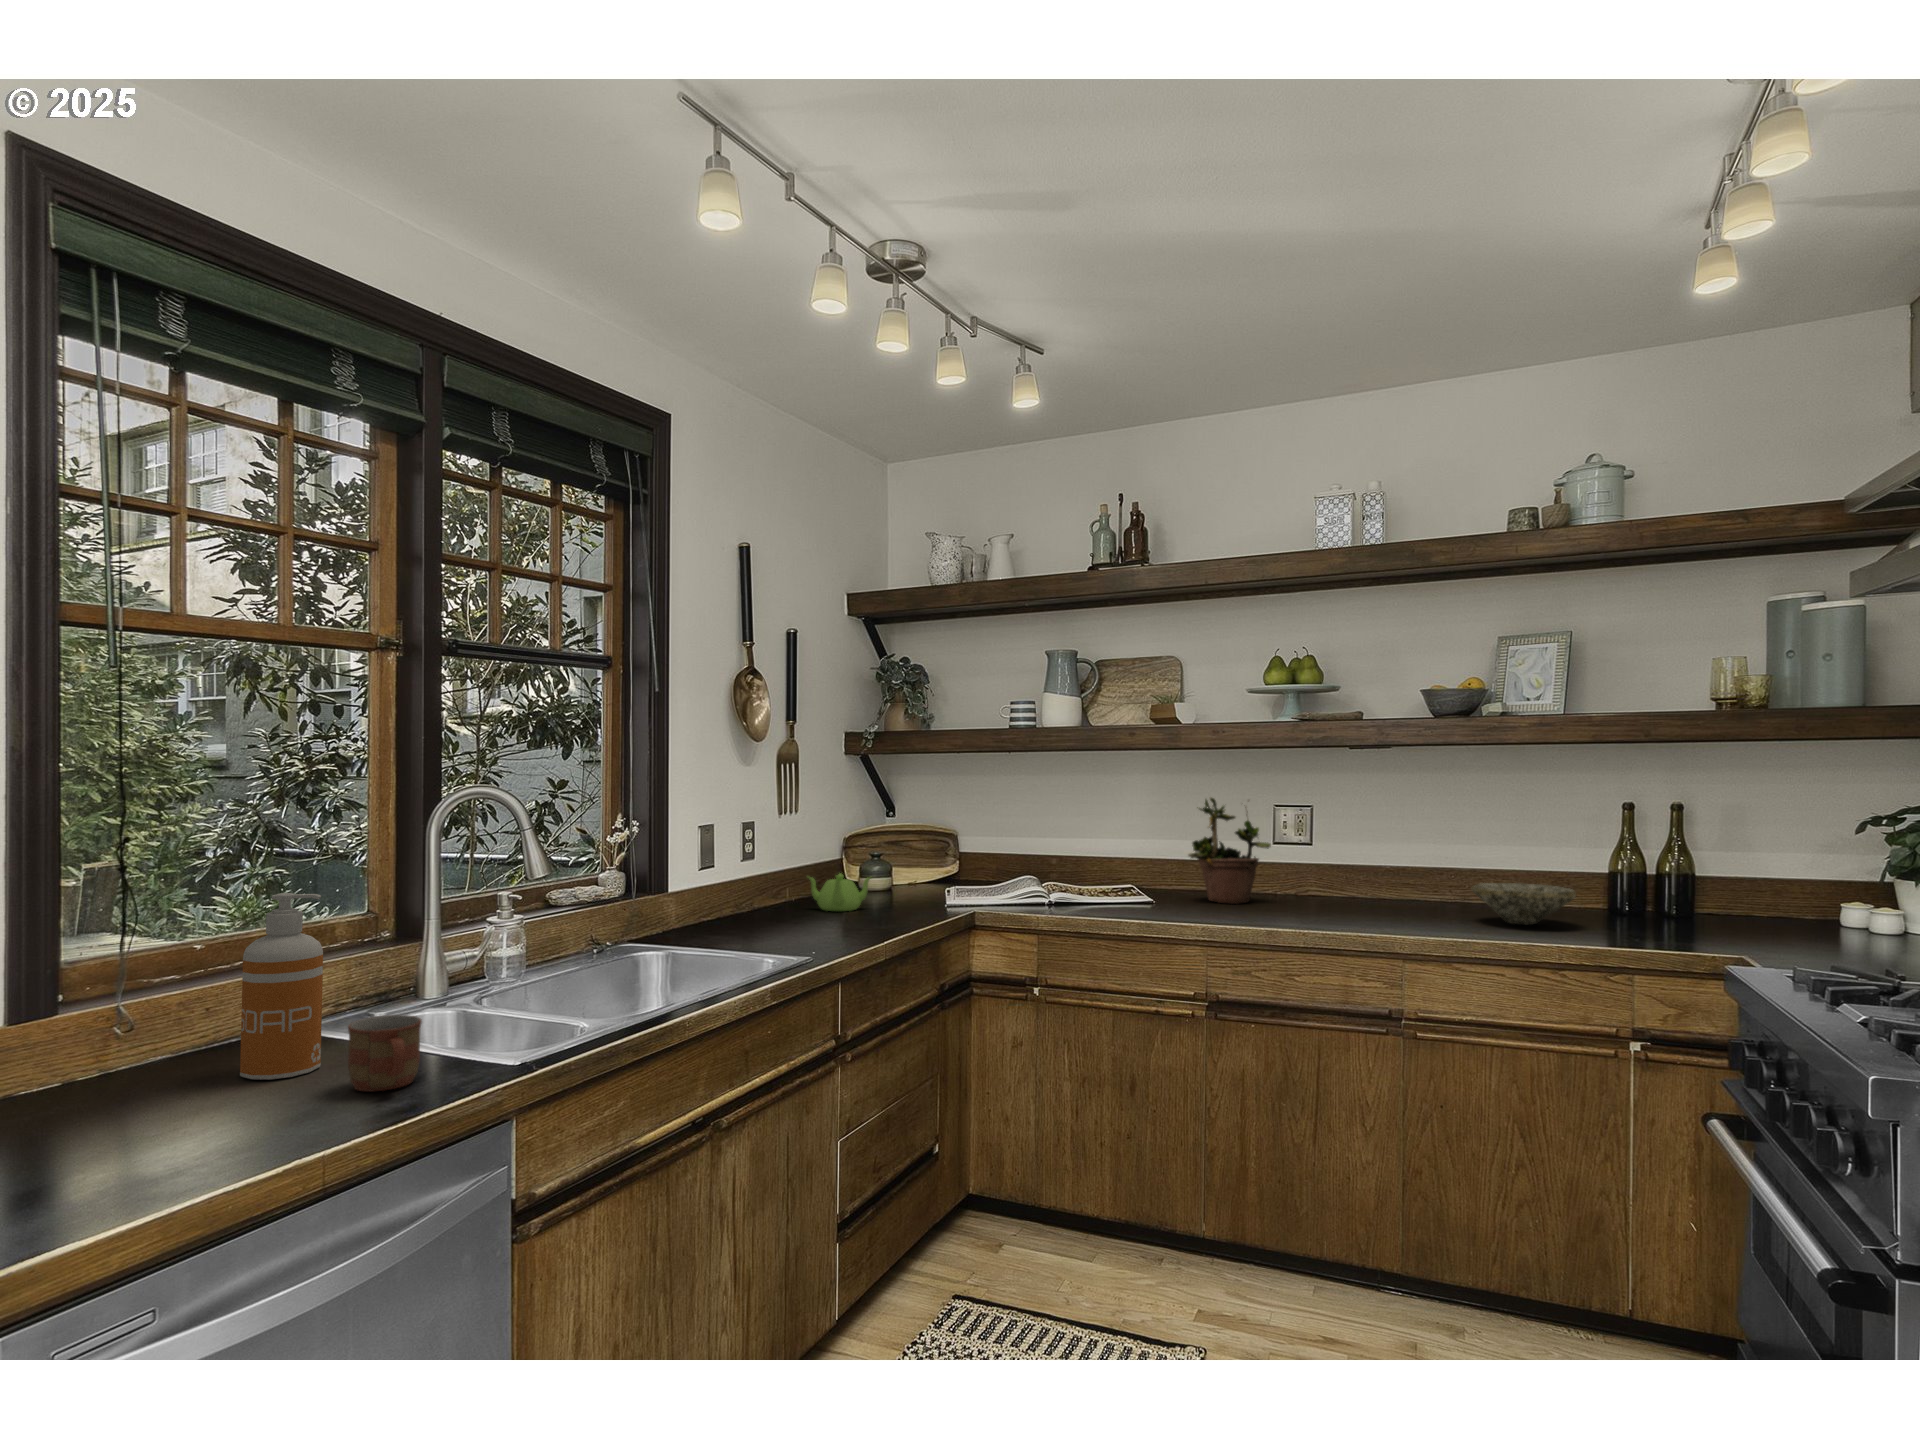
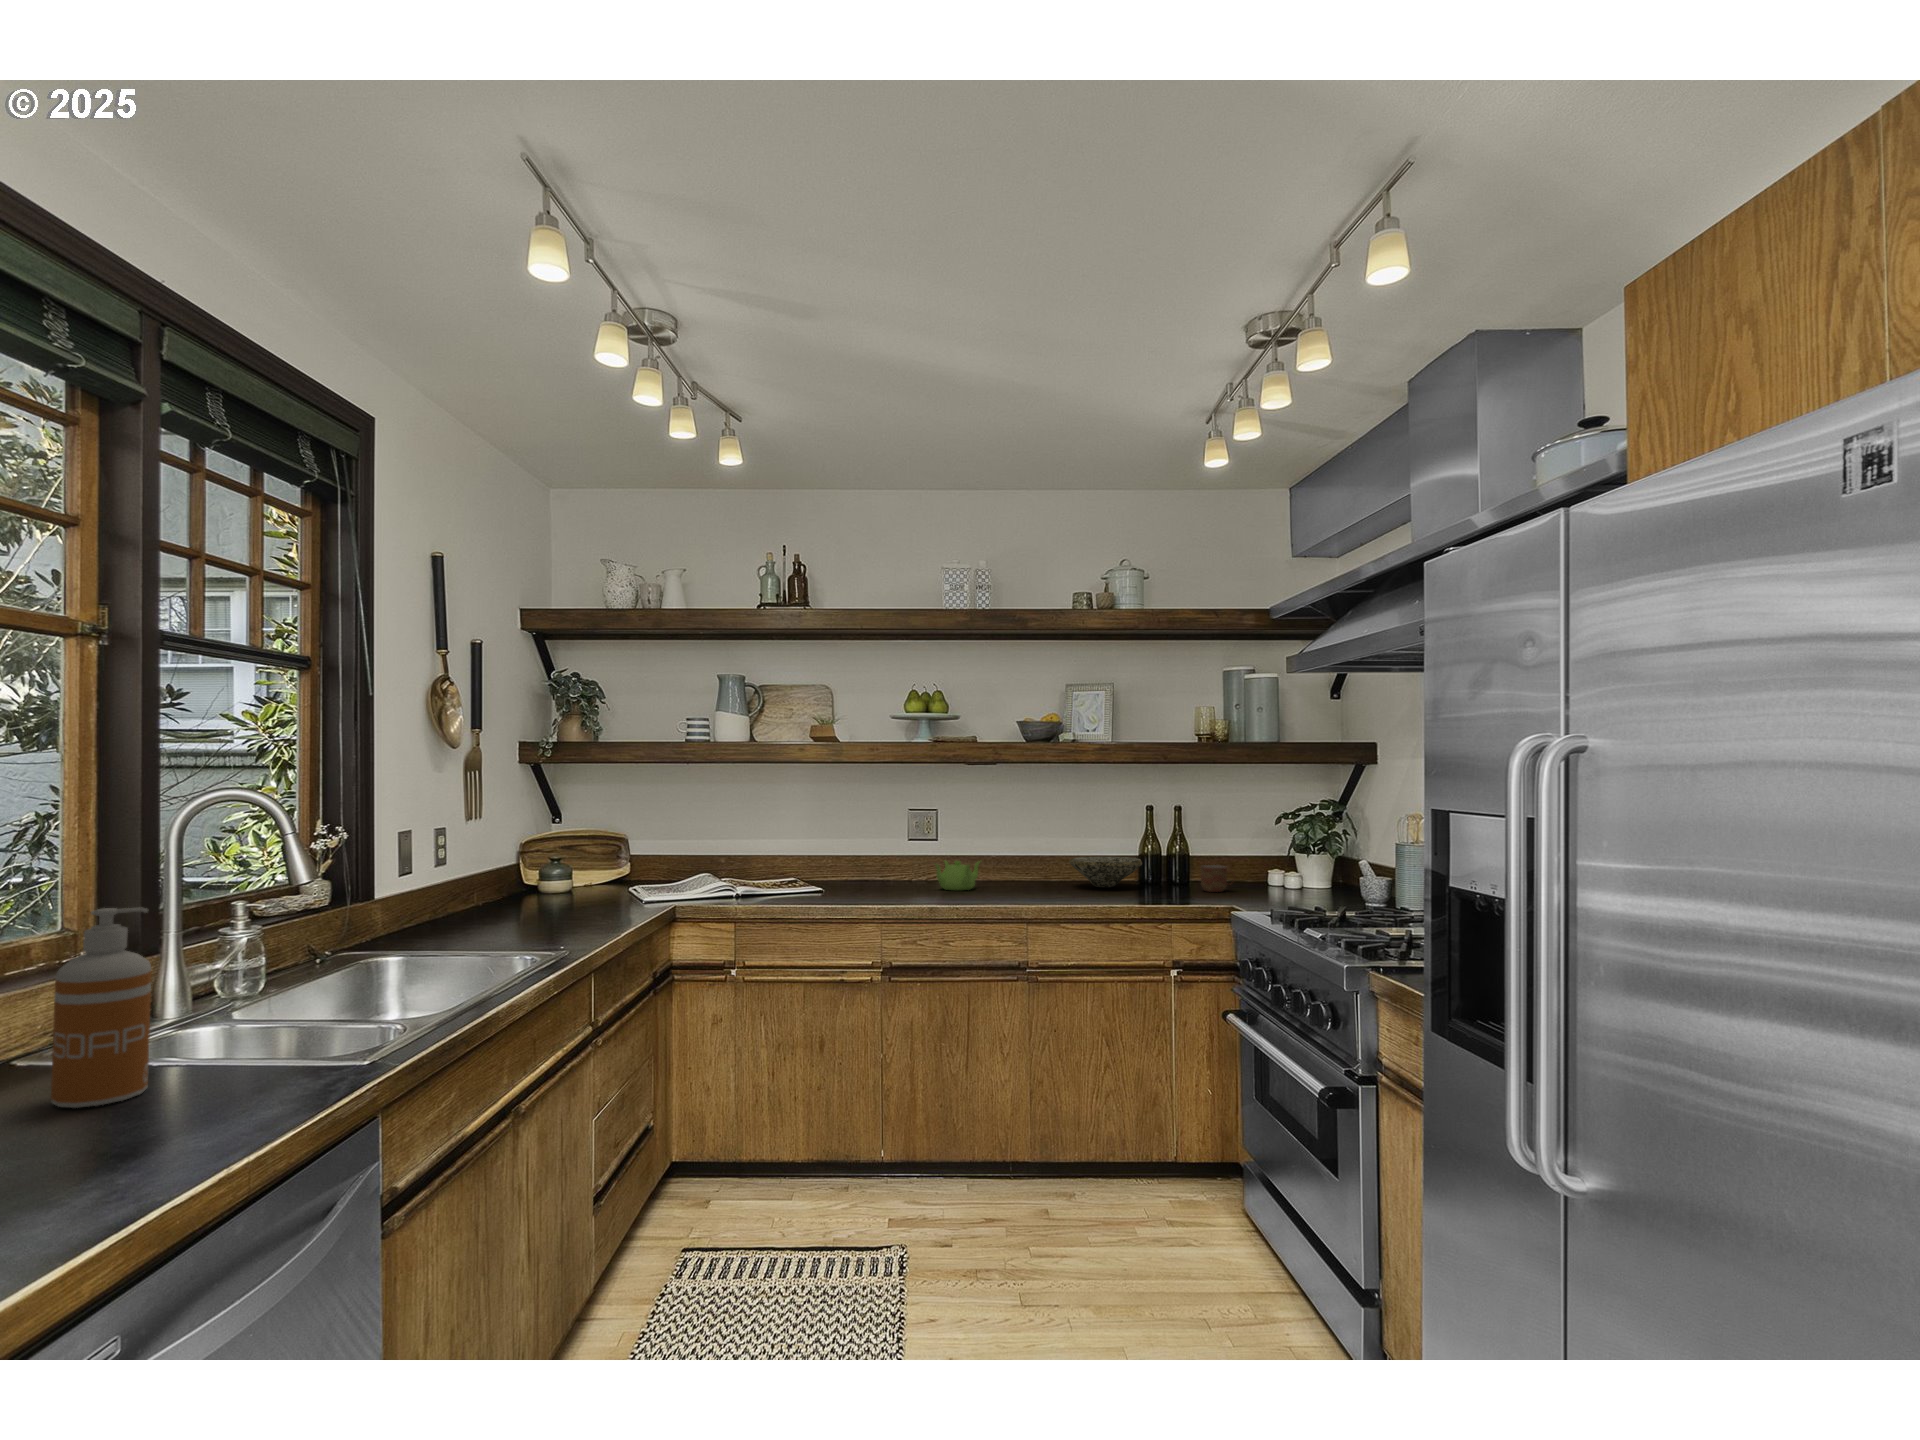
potted plant: present [1189,798,1271,904] -> none [849,789,915,886]
teapot: present [808,873,871,911] -> present [935,861,980,890]
mug: present [348,1015,422,1091] -> present [1200,865,1228,892]

